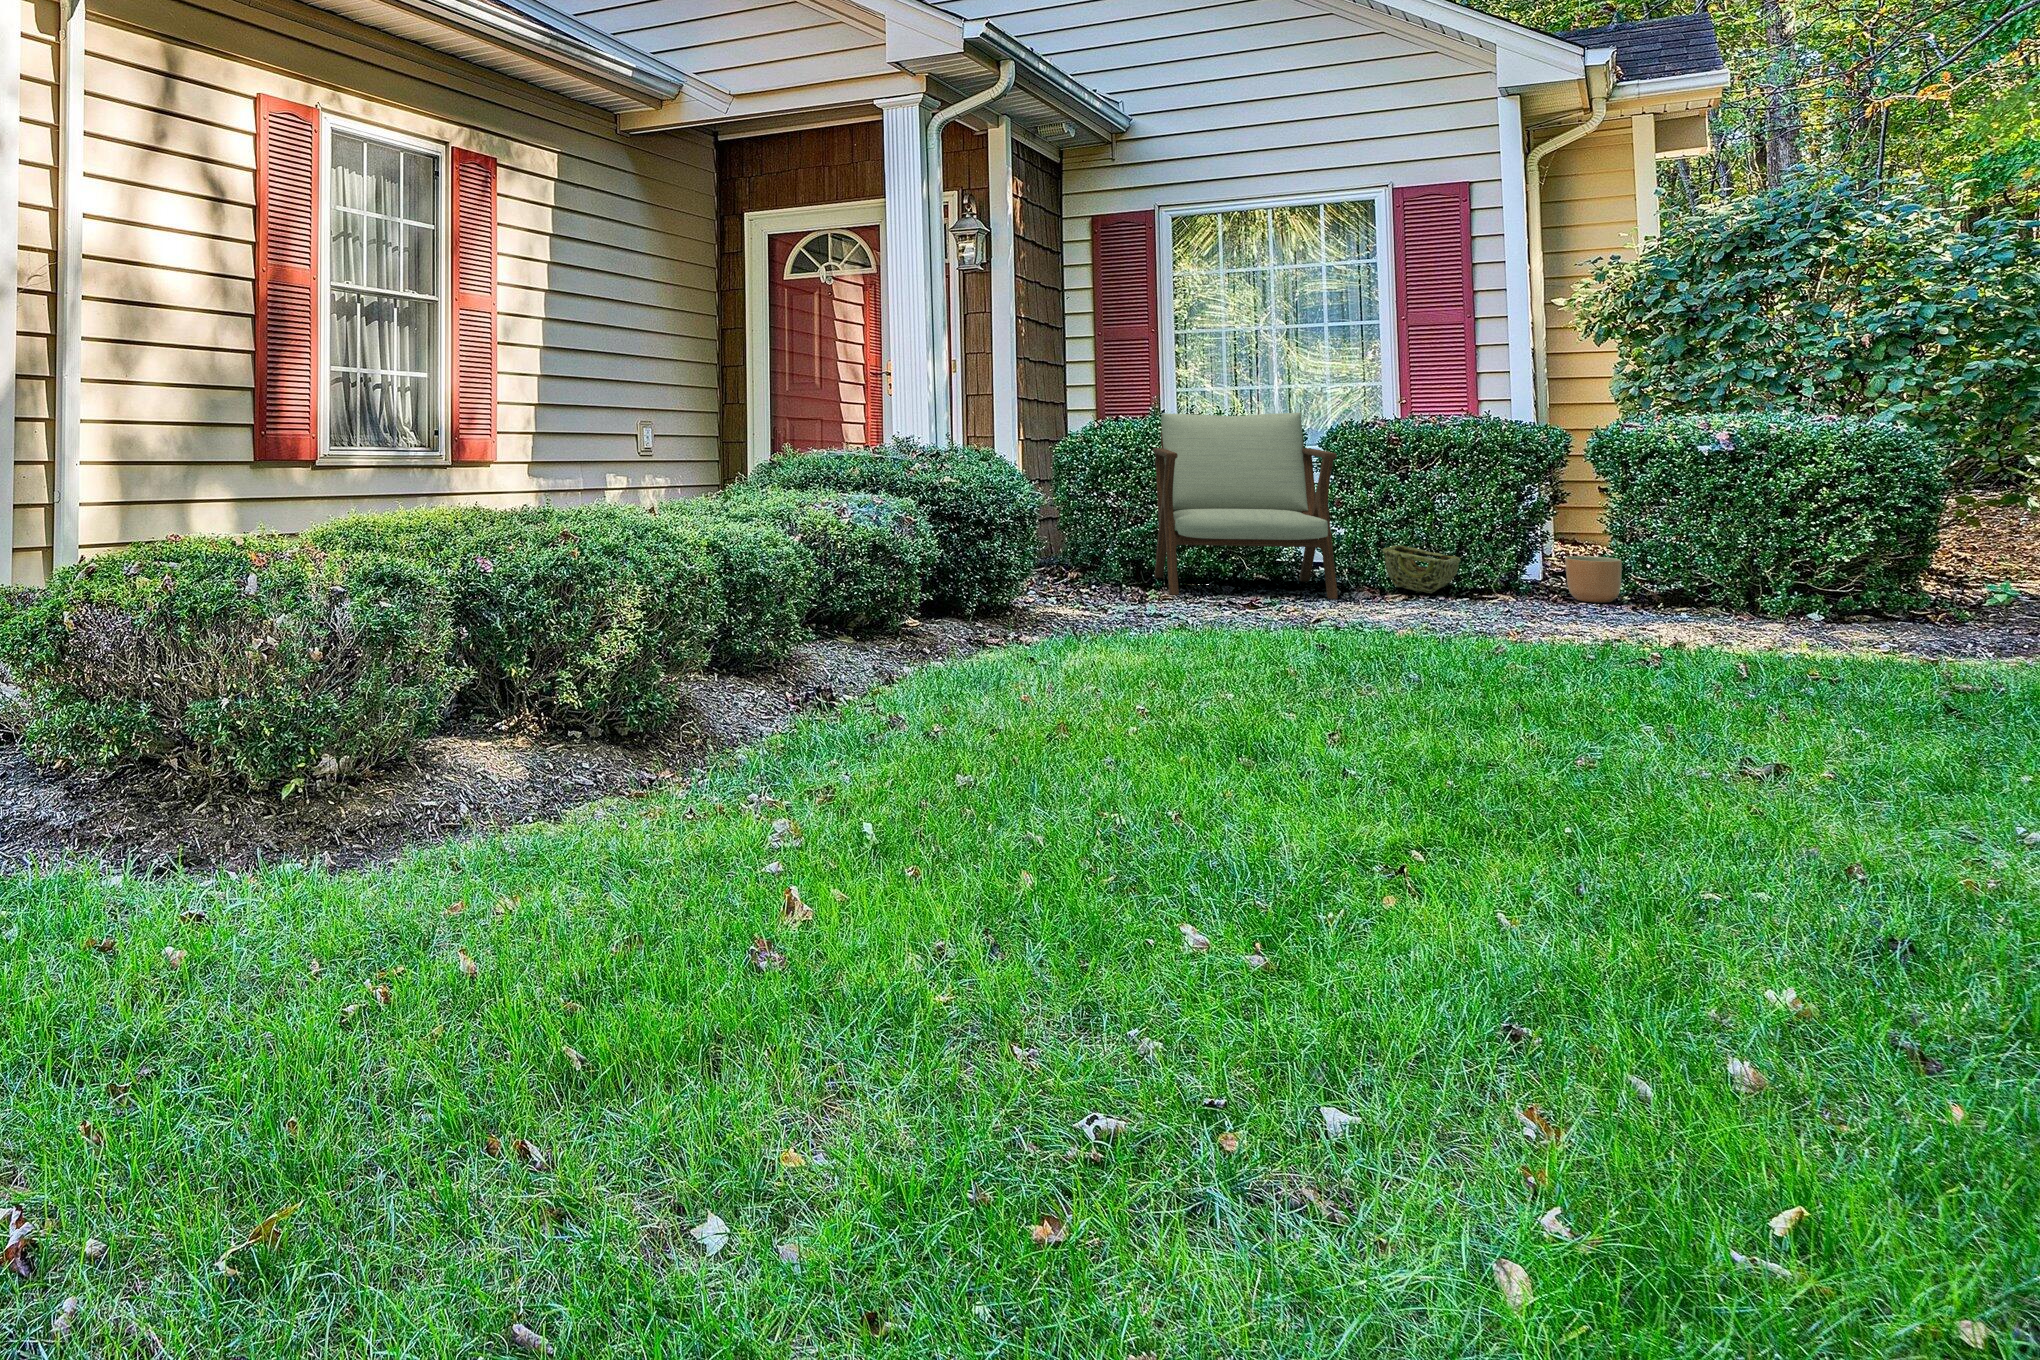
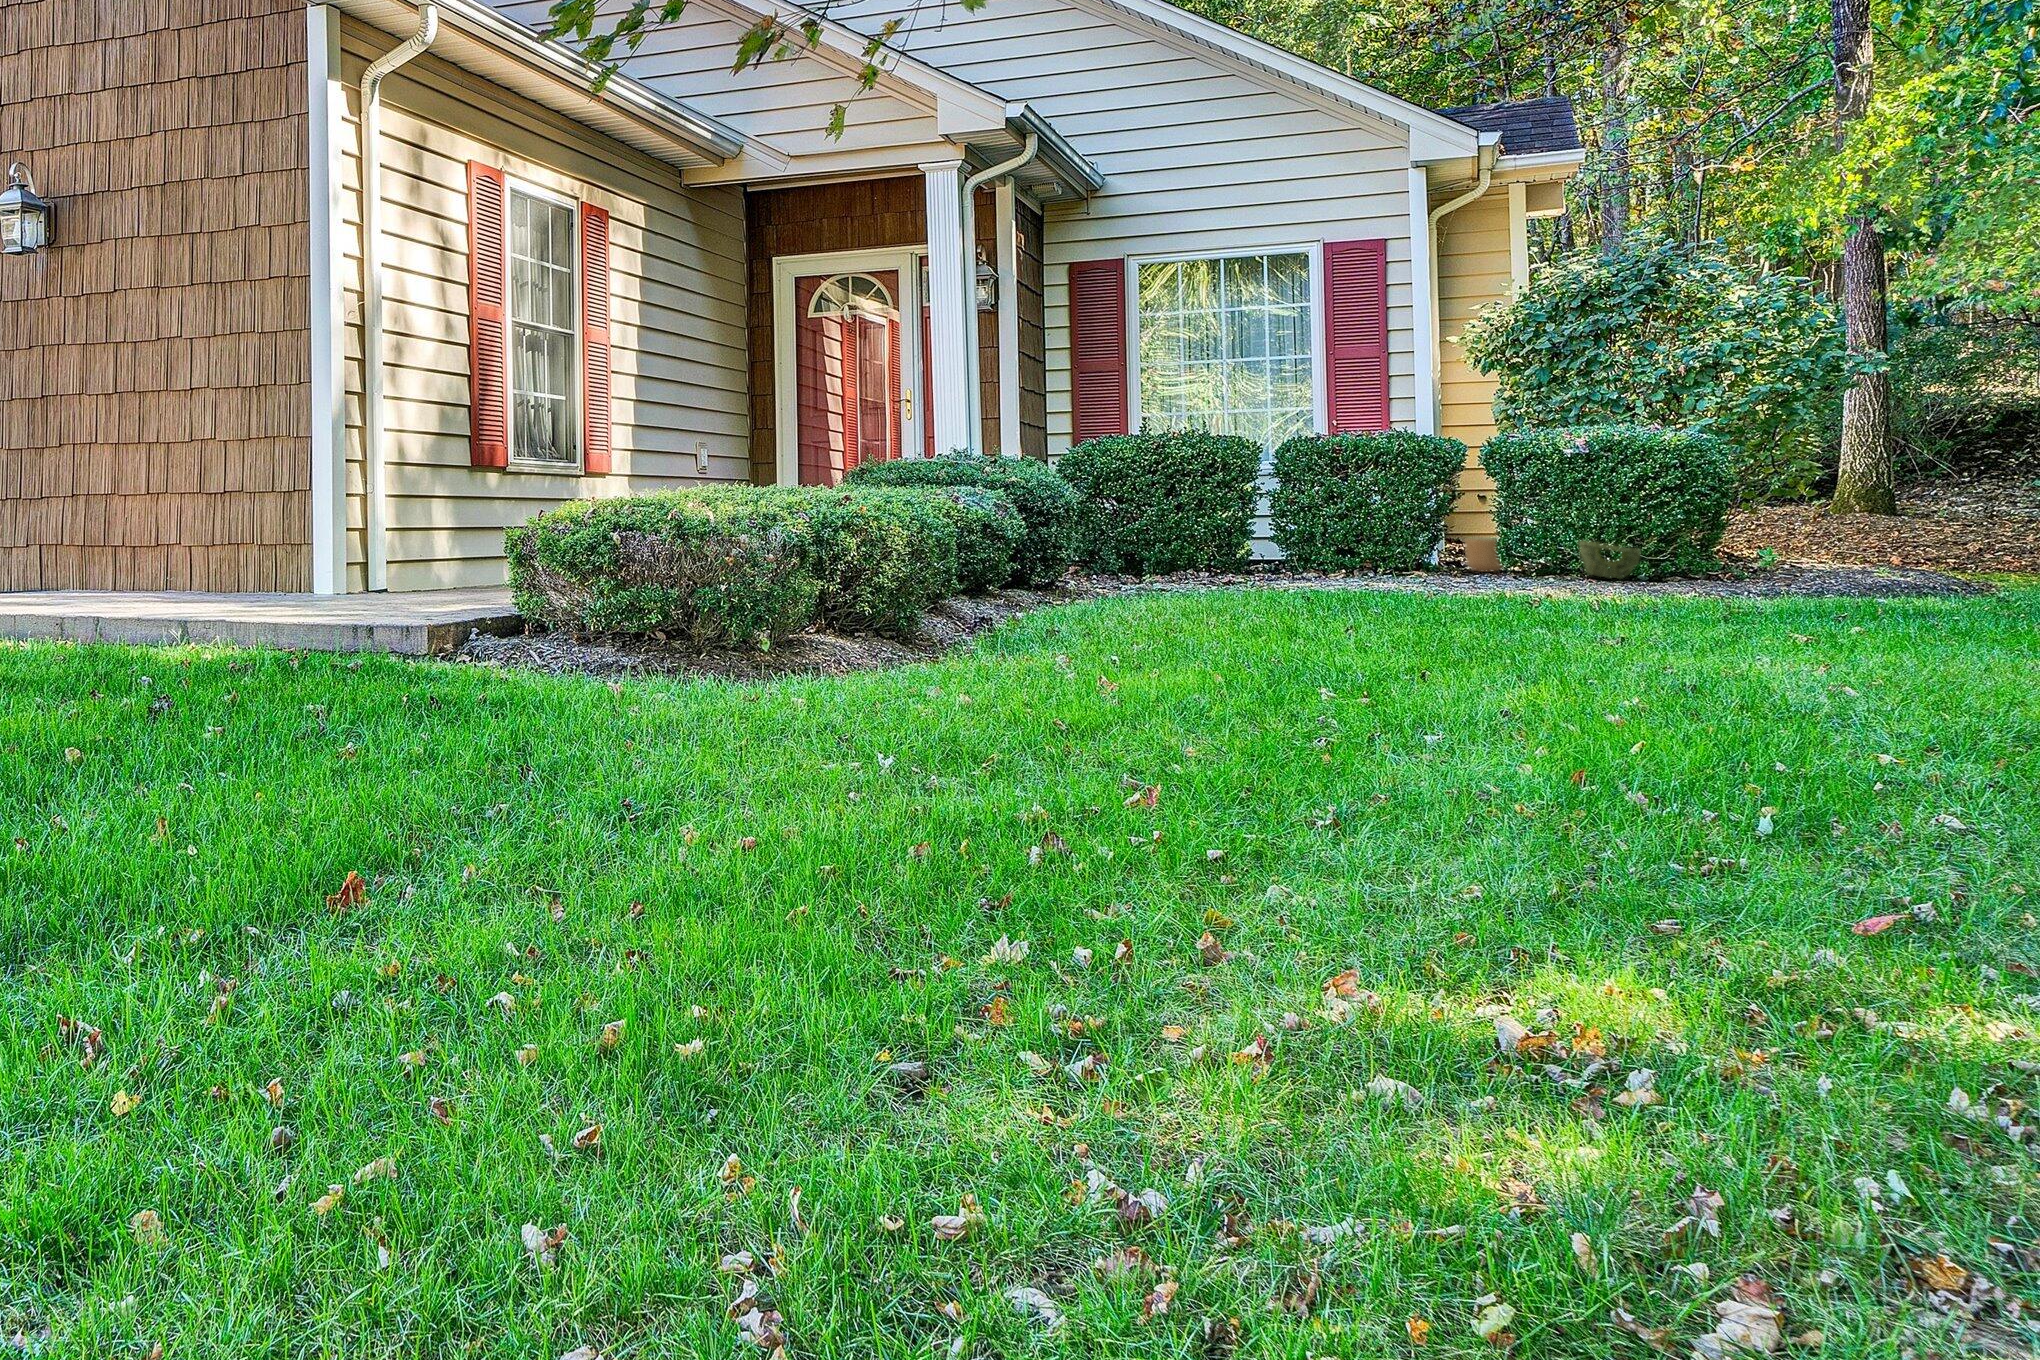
lounge chair: present [1153,412,1338,599] -> none [1145,428,1298,574]
woven basket: present [1383,545,1460,593] -> present [1579,541,1641,579]

